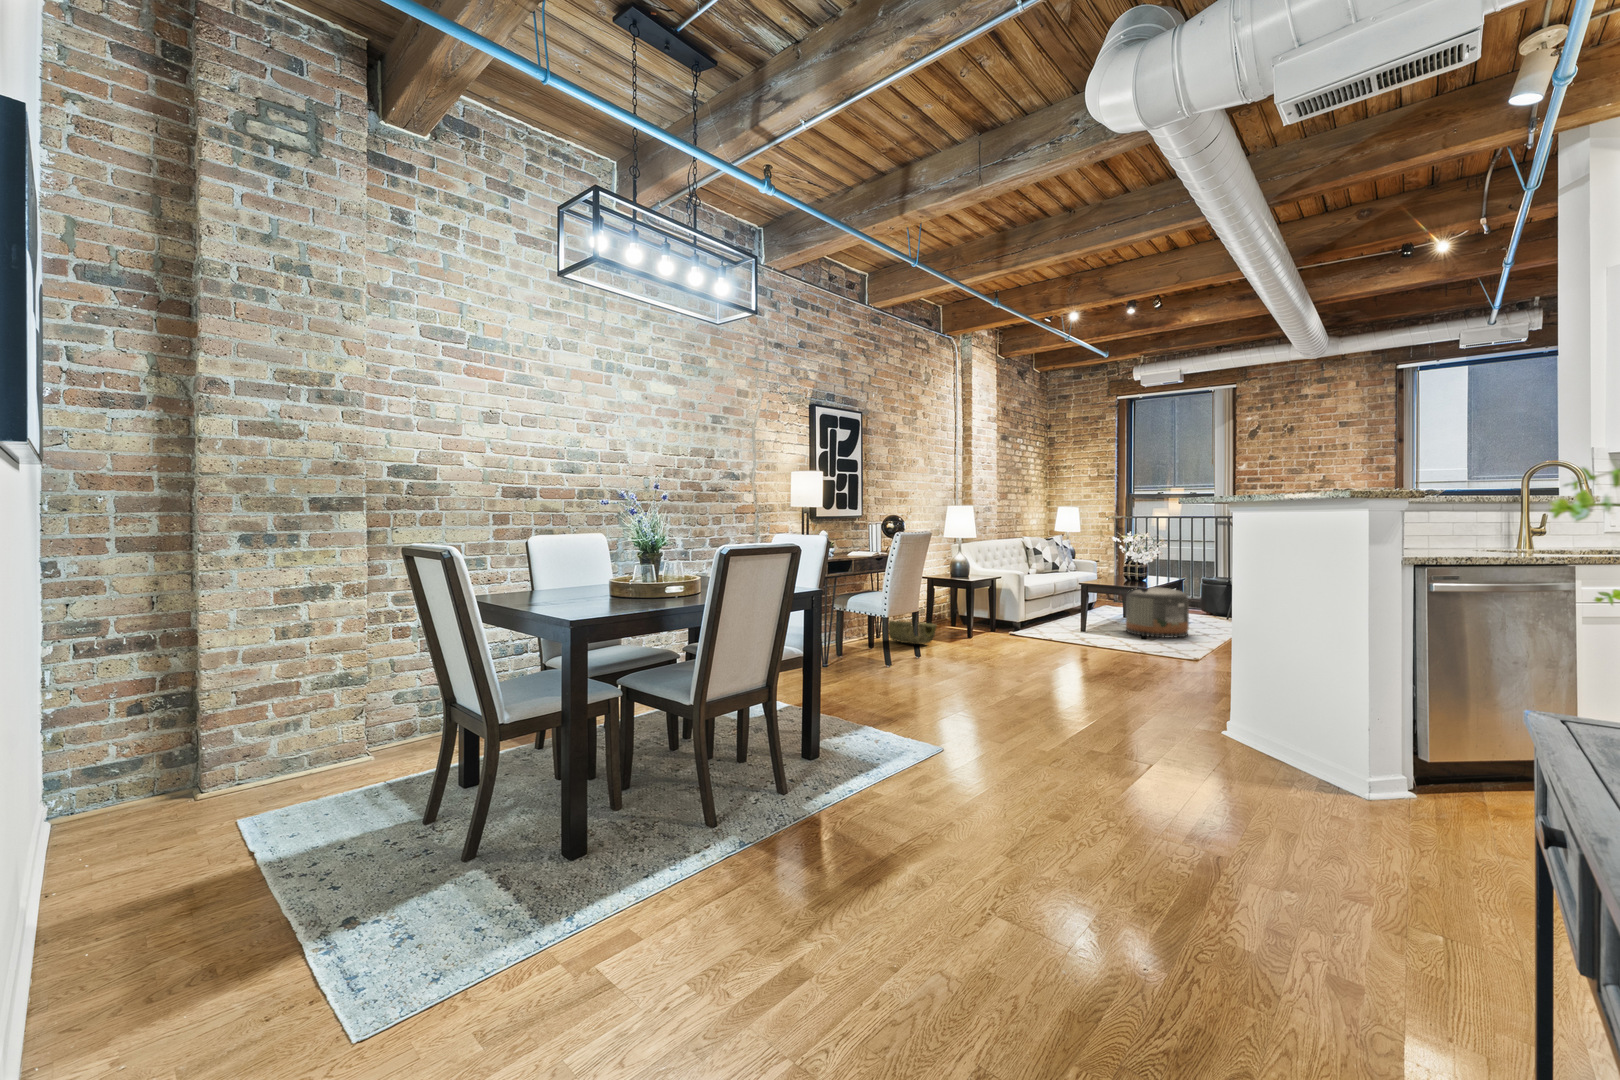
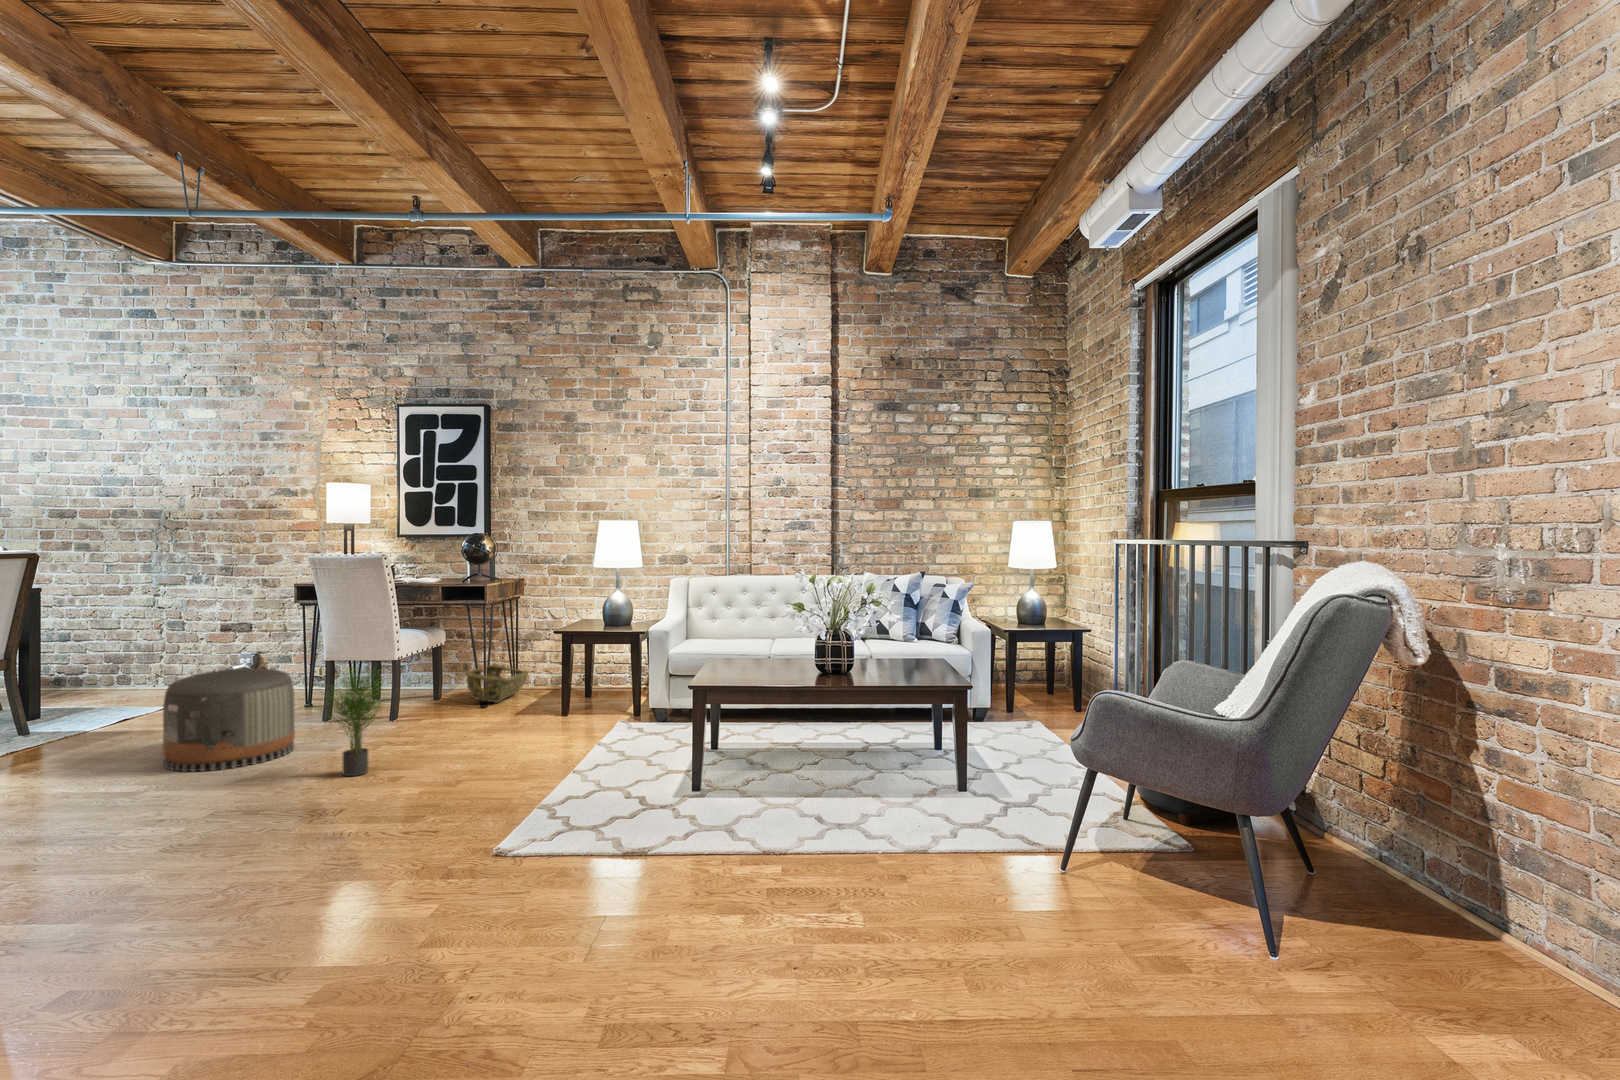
pouf: present [1126,587,1189,638] -> present [163,668,295,772]
potted plant: none [1073,598,1120,676] -> present [321,672,381,776]

